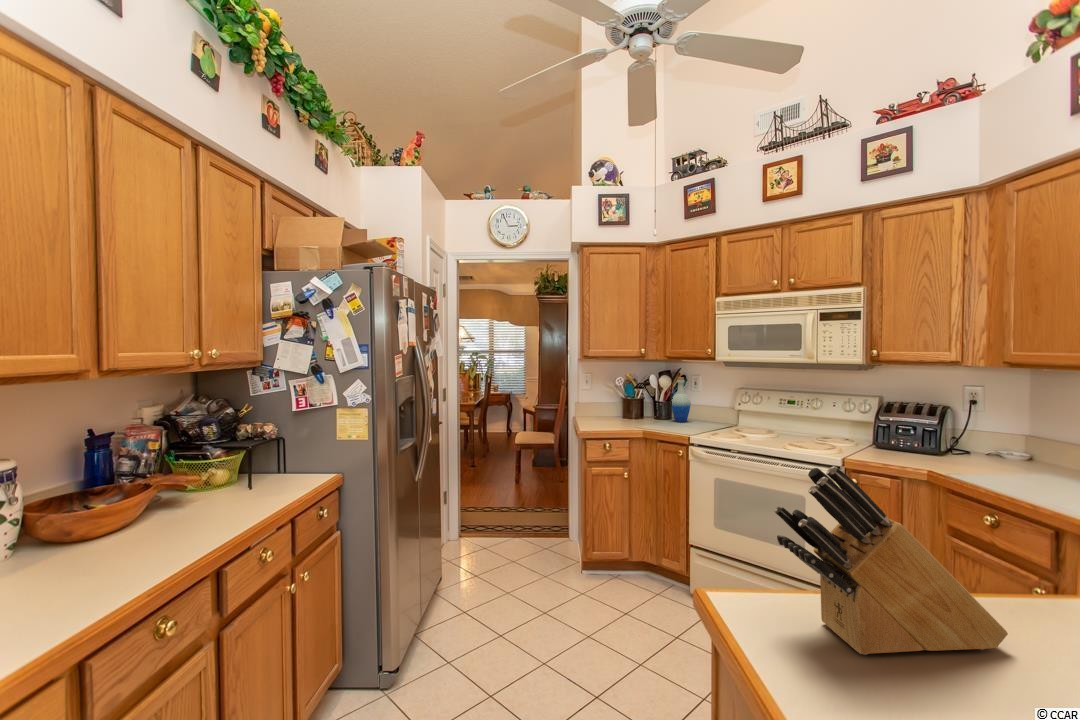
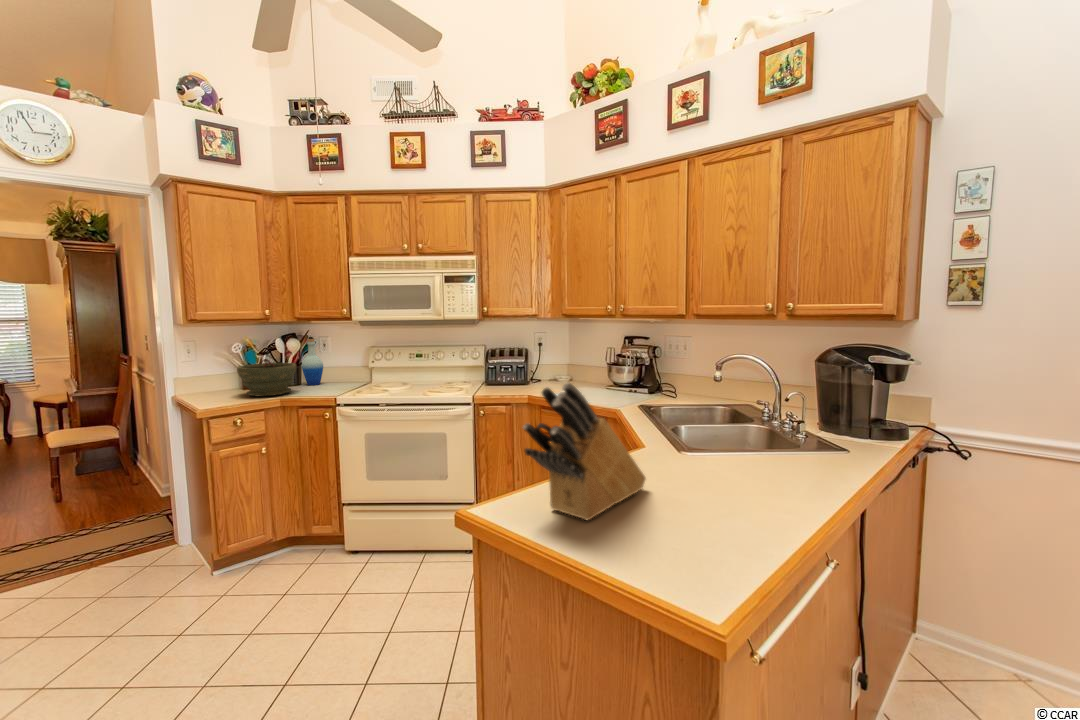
bowl: none [615,394,662,428] -> present [237,359,296,397]

